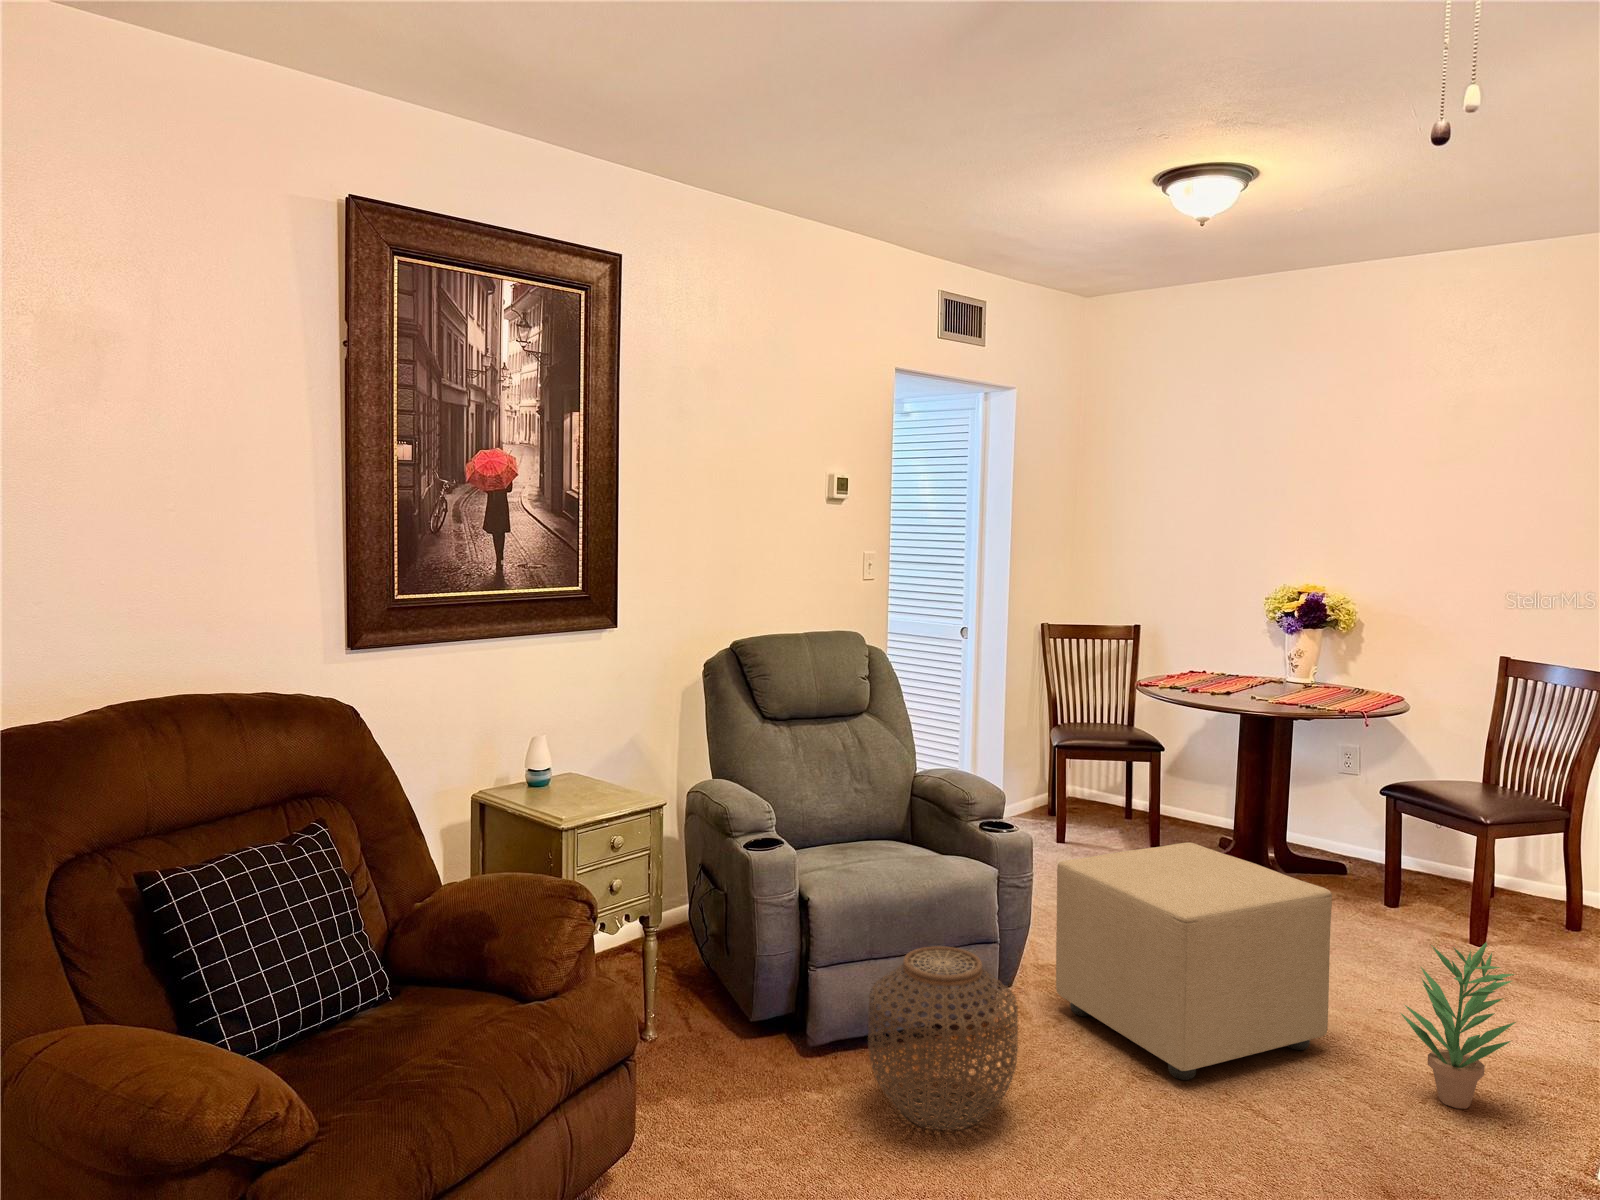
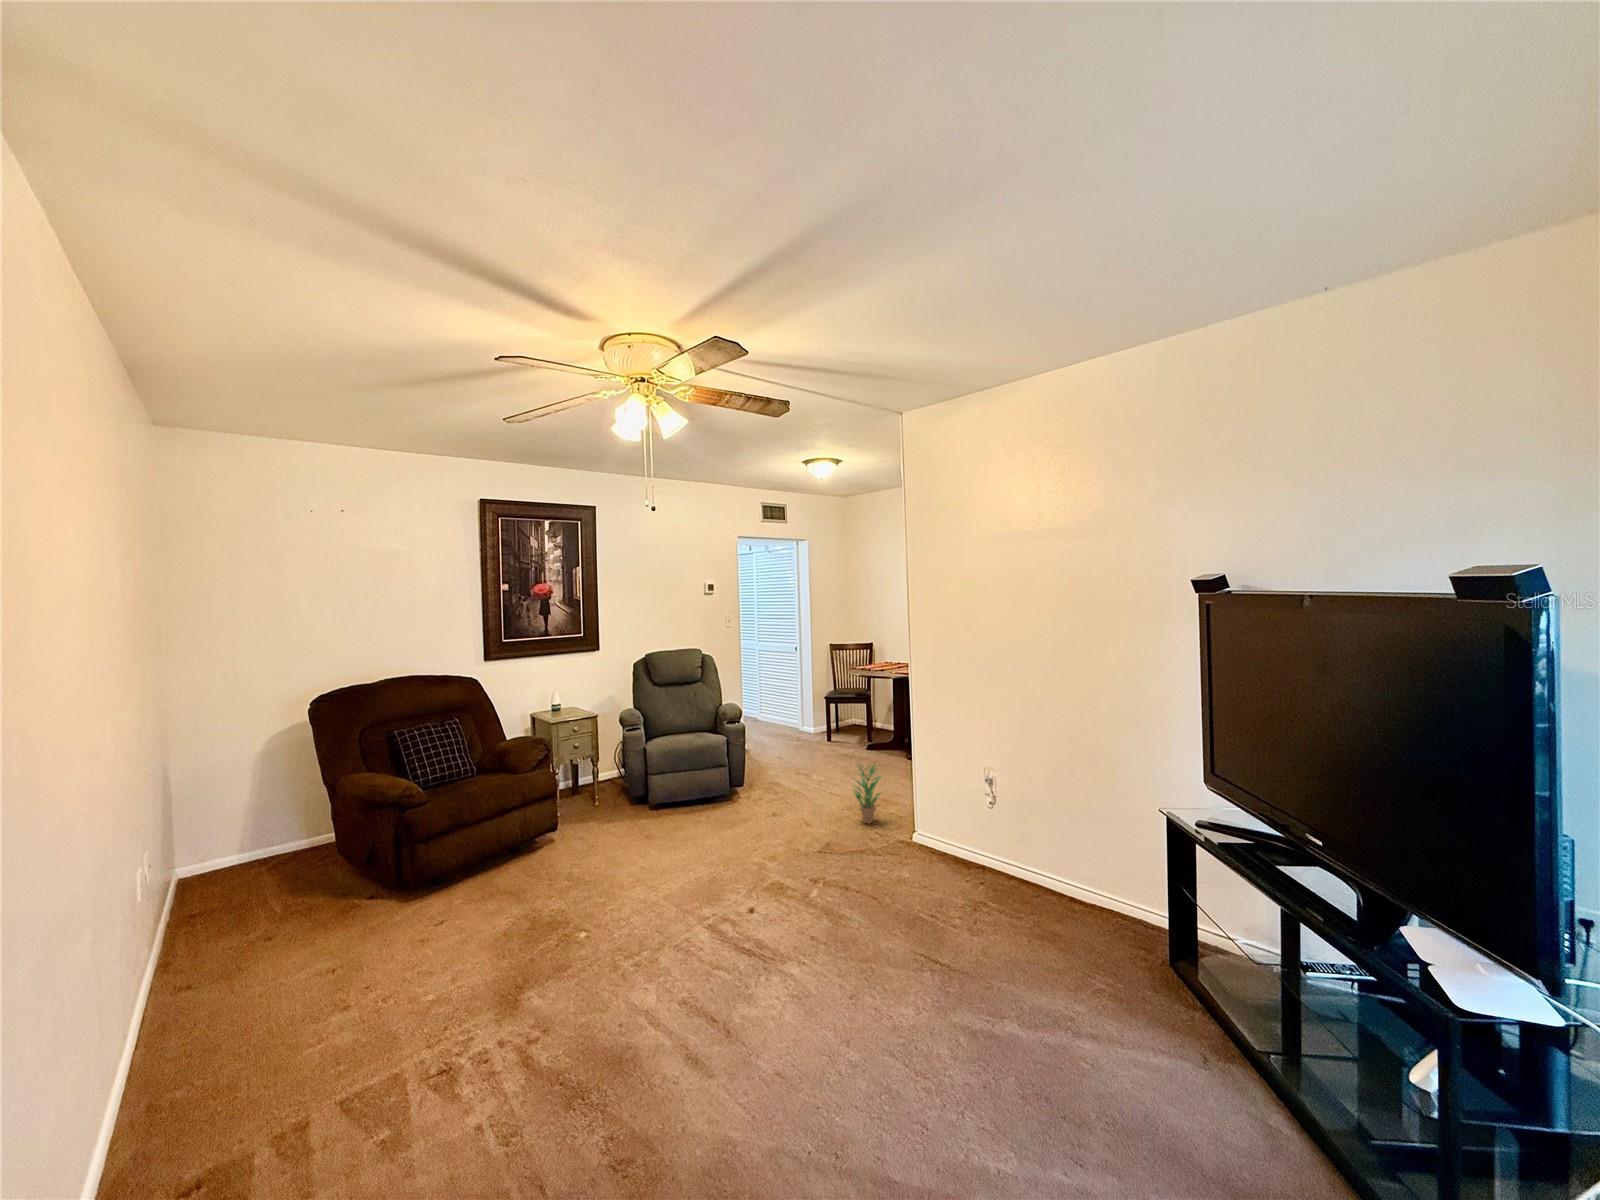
ottoman: present [1056,842,1332,1080] -> none [752,732,841,816]
woven basket: present [868,946,1018,1130] -> none [653,765,706,828]

